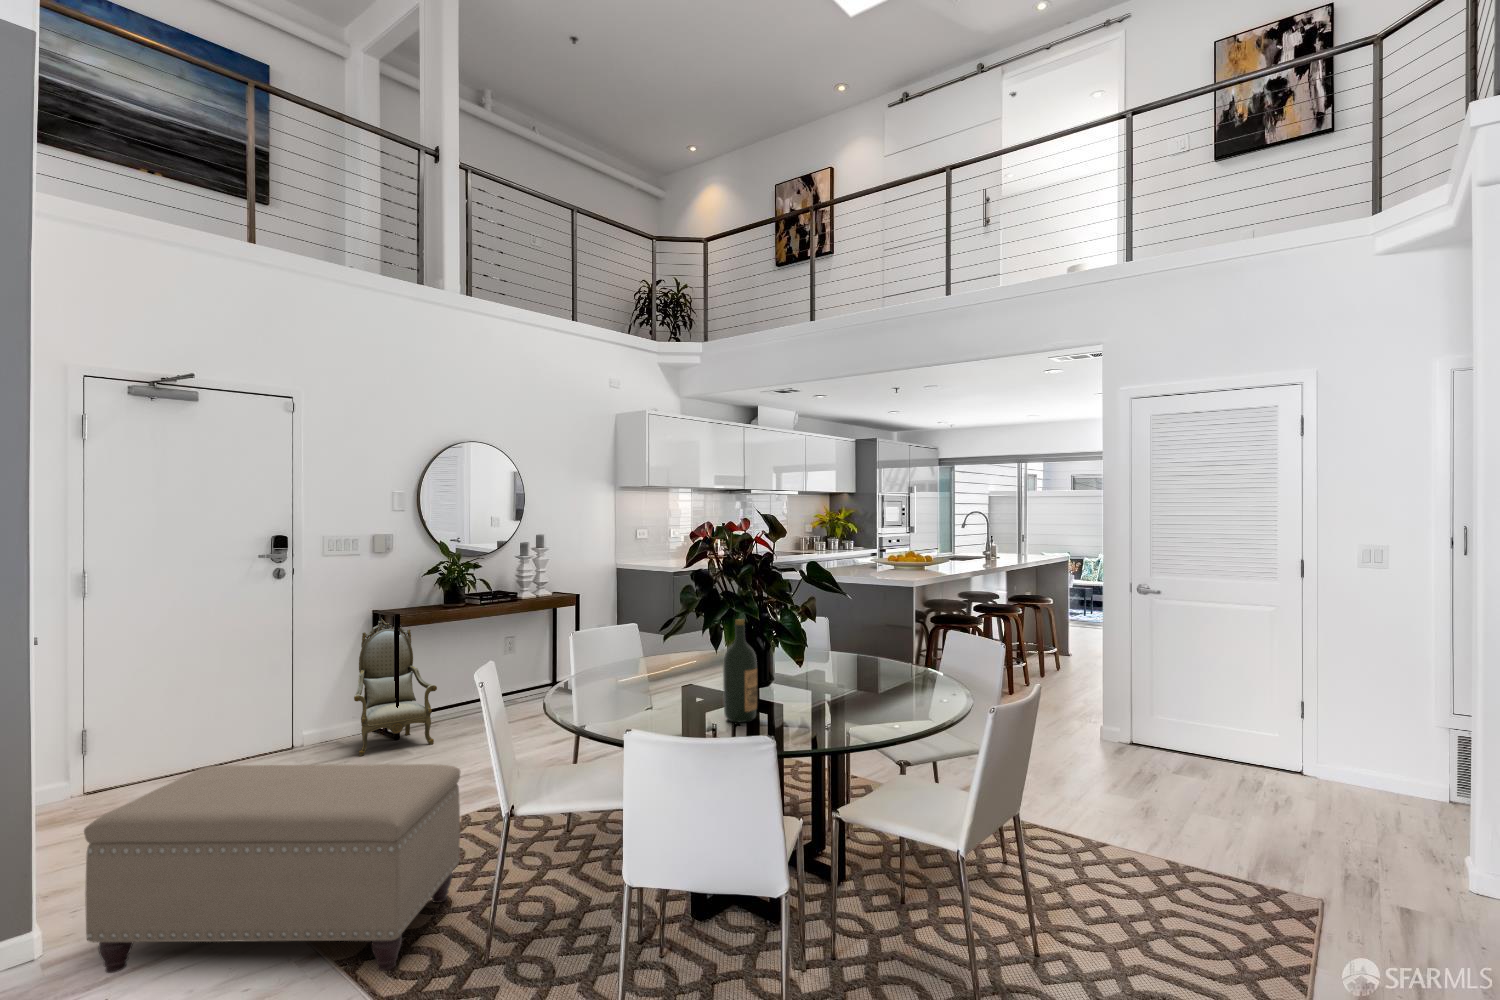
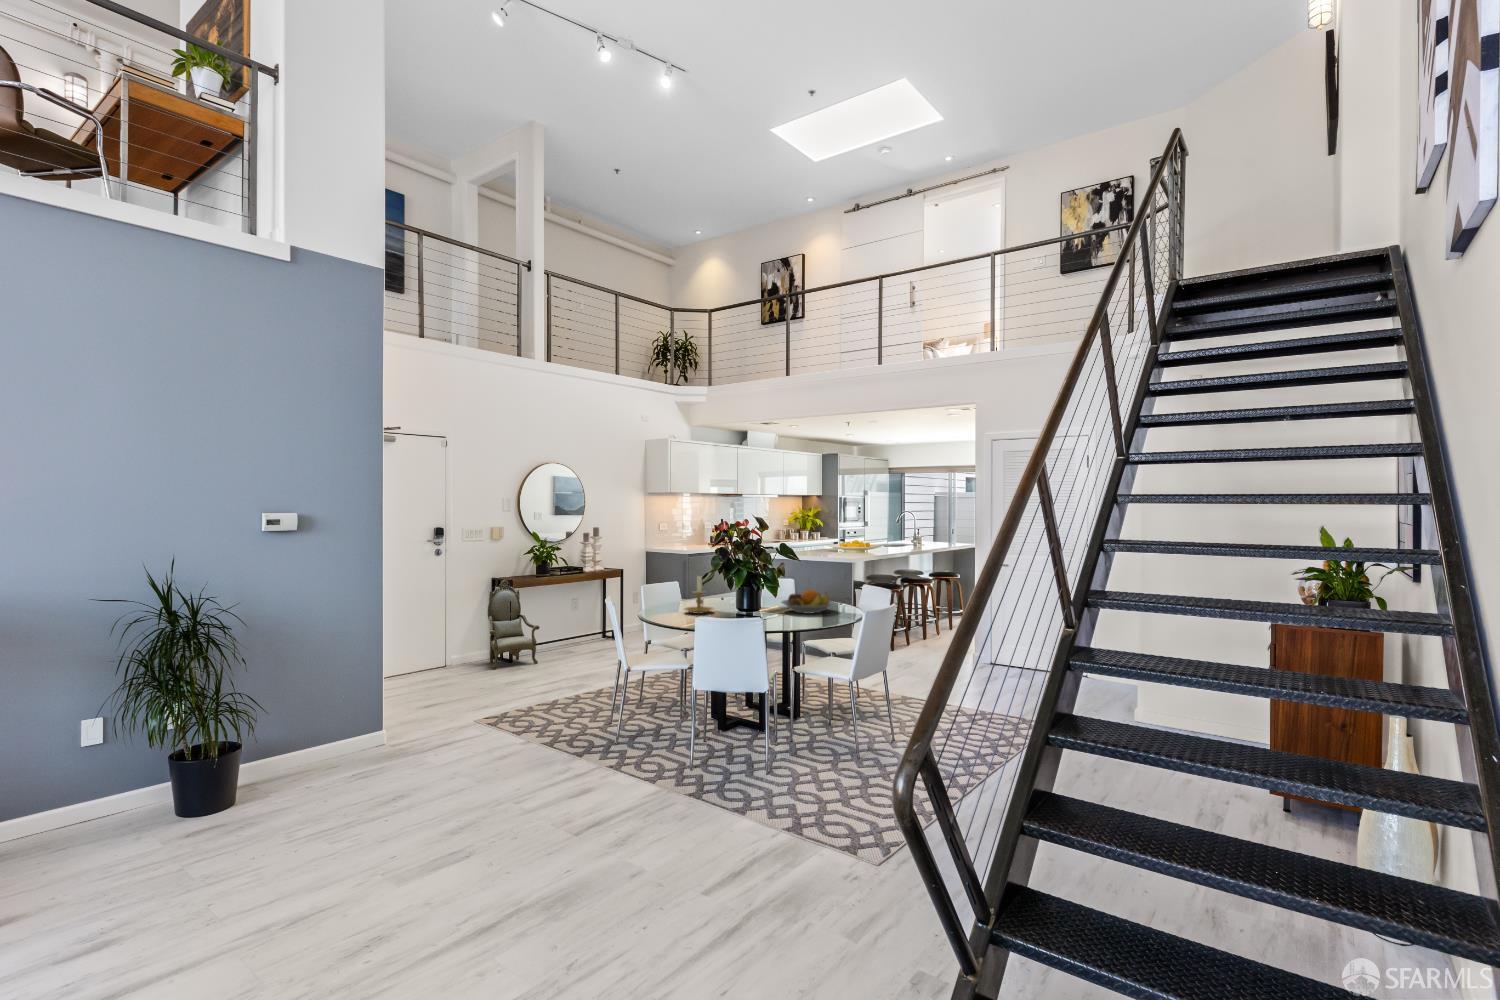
candle holder: none [635,616,690,688] -> present [684,575,713,614]
wine bottle: present [723,619,757,722] -> none [735,573,753,625]
fruit bowl: none [811,644,911,690] -> present [781,589,834,614]
ottoman: present [84,764,460,973] -> none [417,653,591,748]

